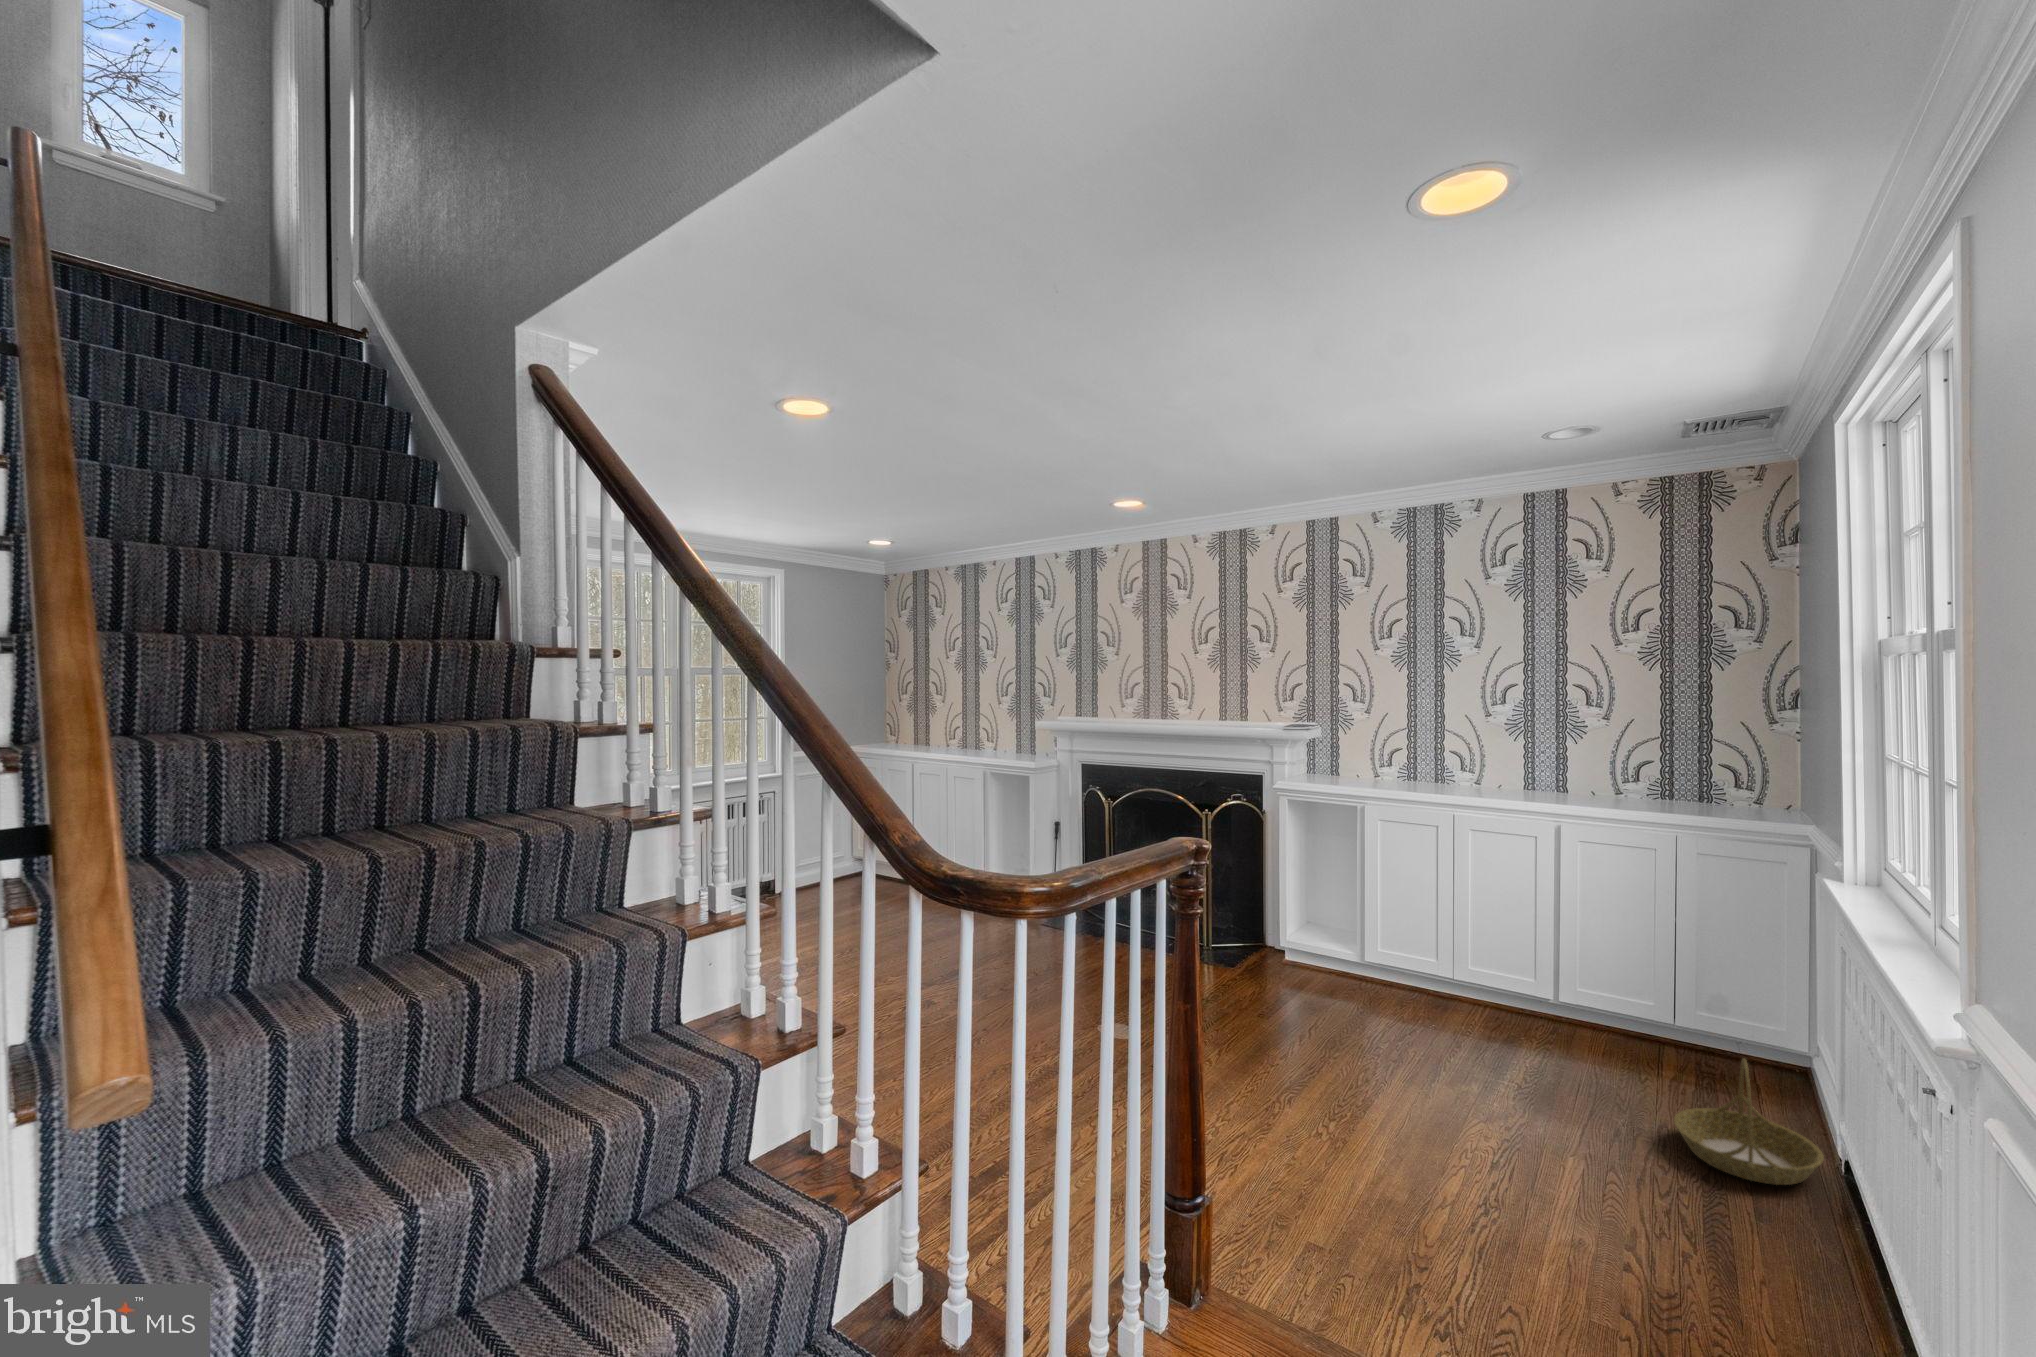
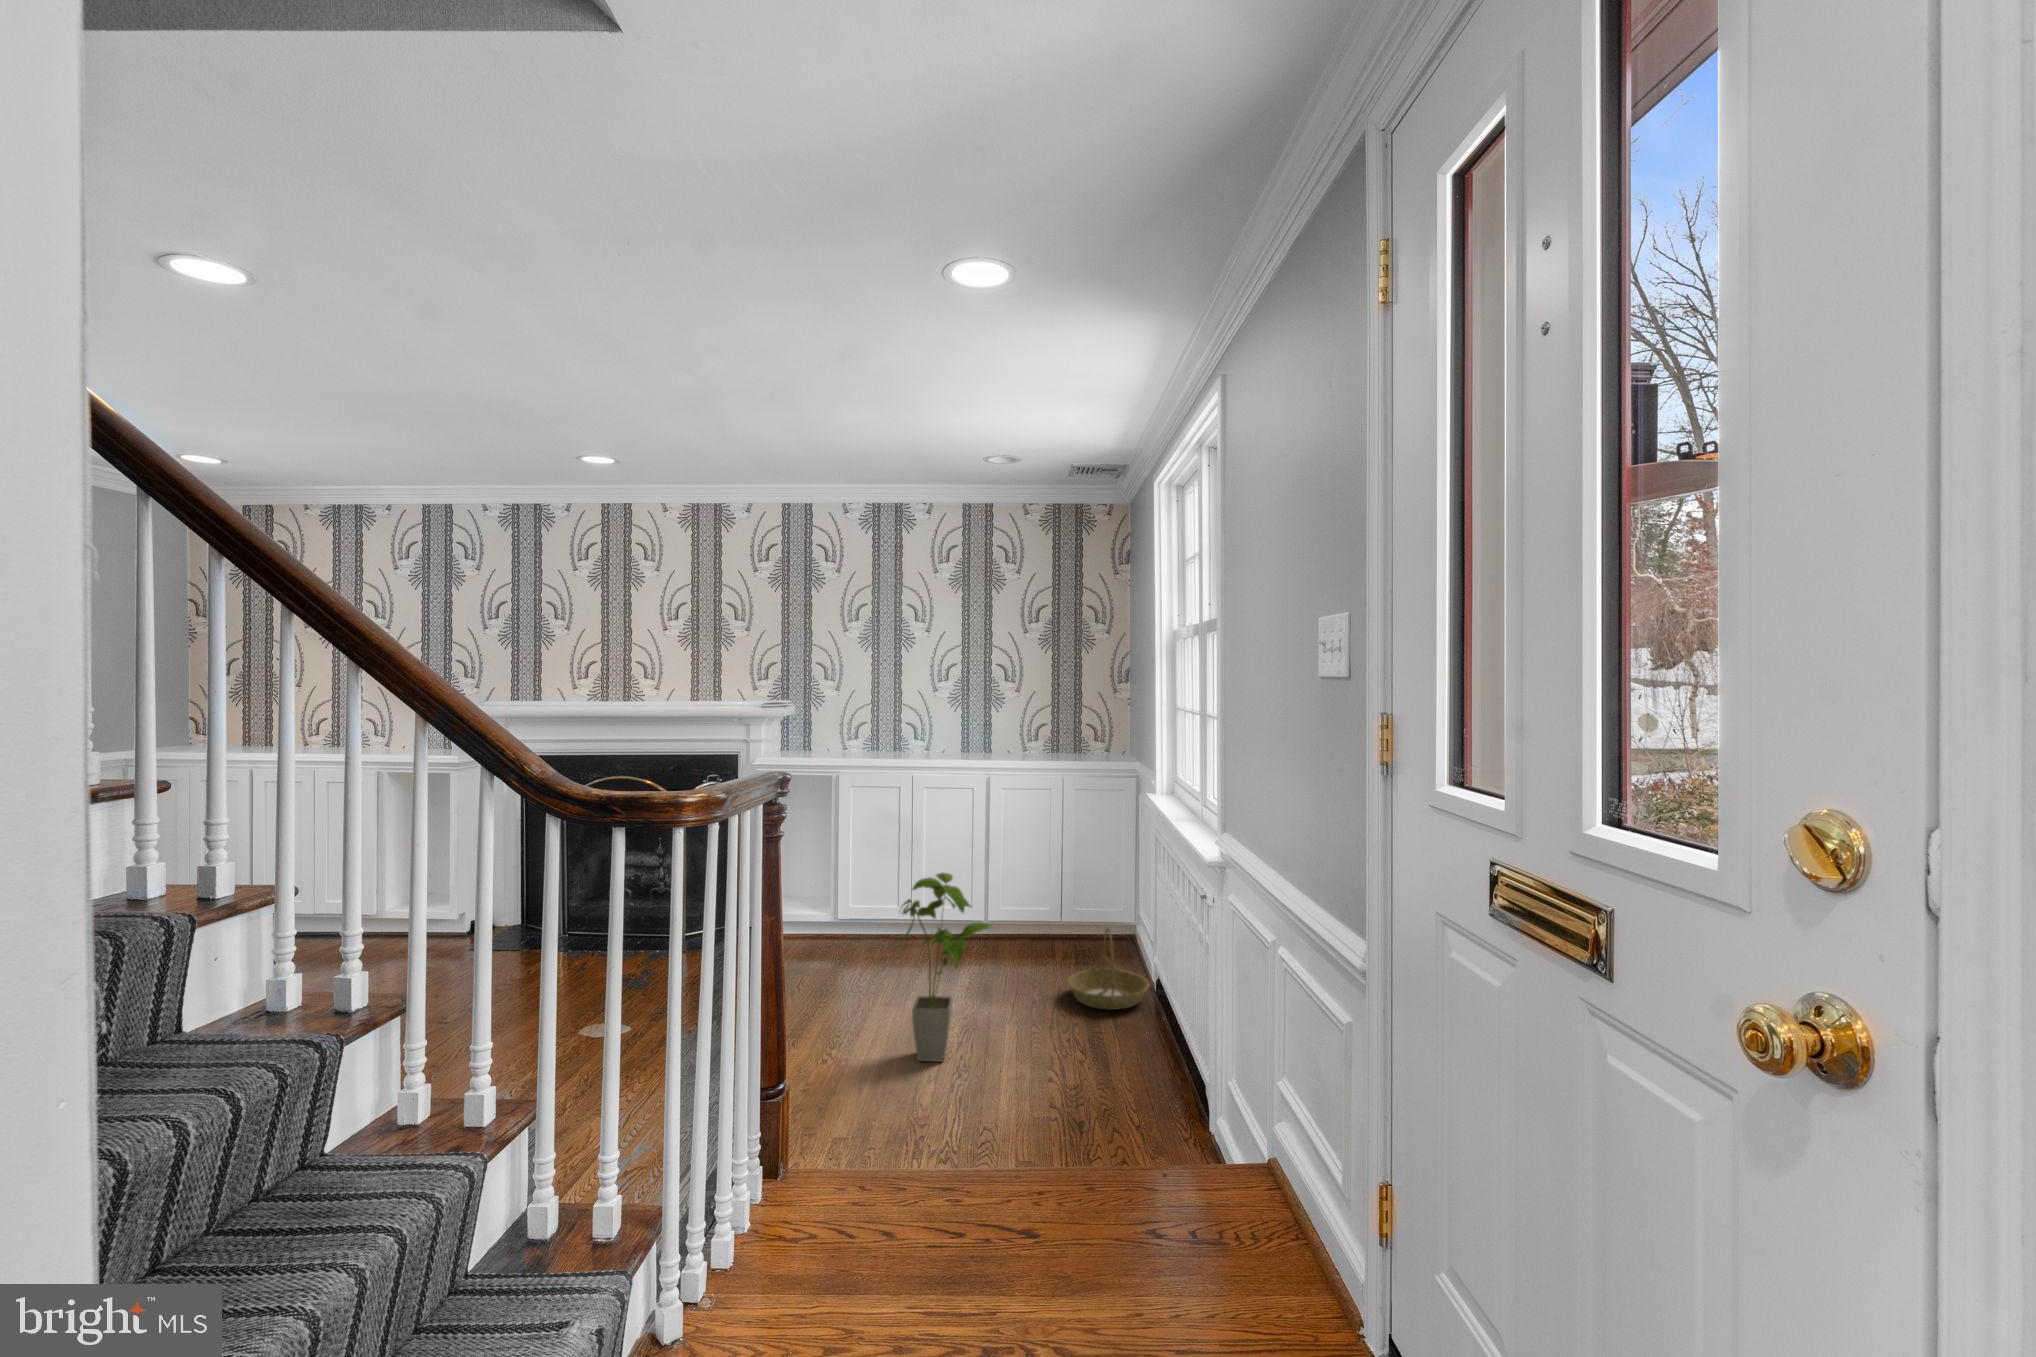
house plant: none [1410,953,1548,1188] -> present [903,873,993,1062]

